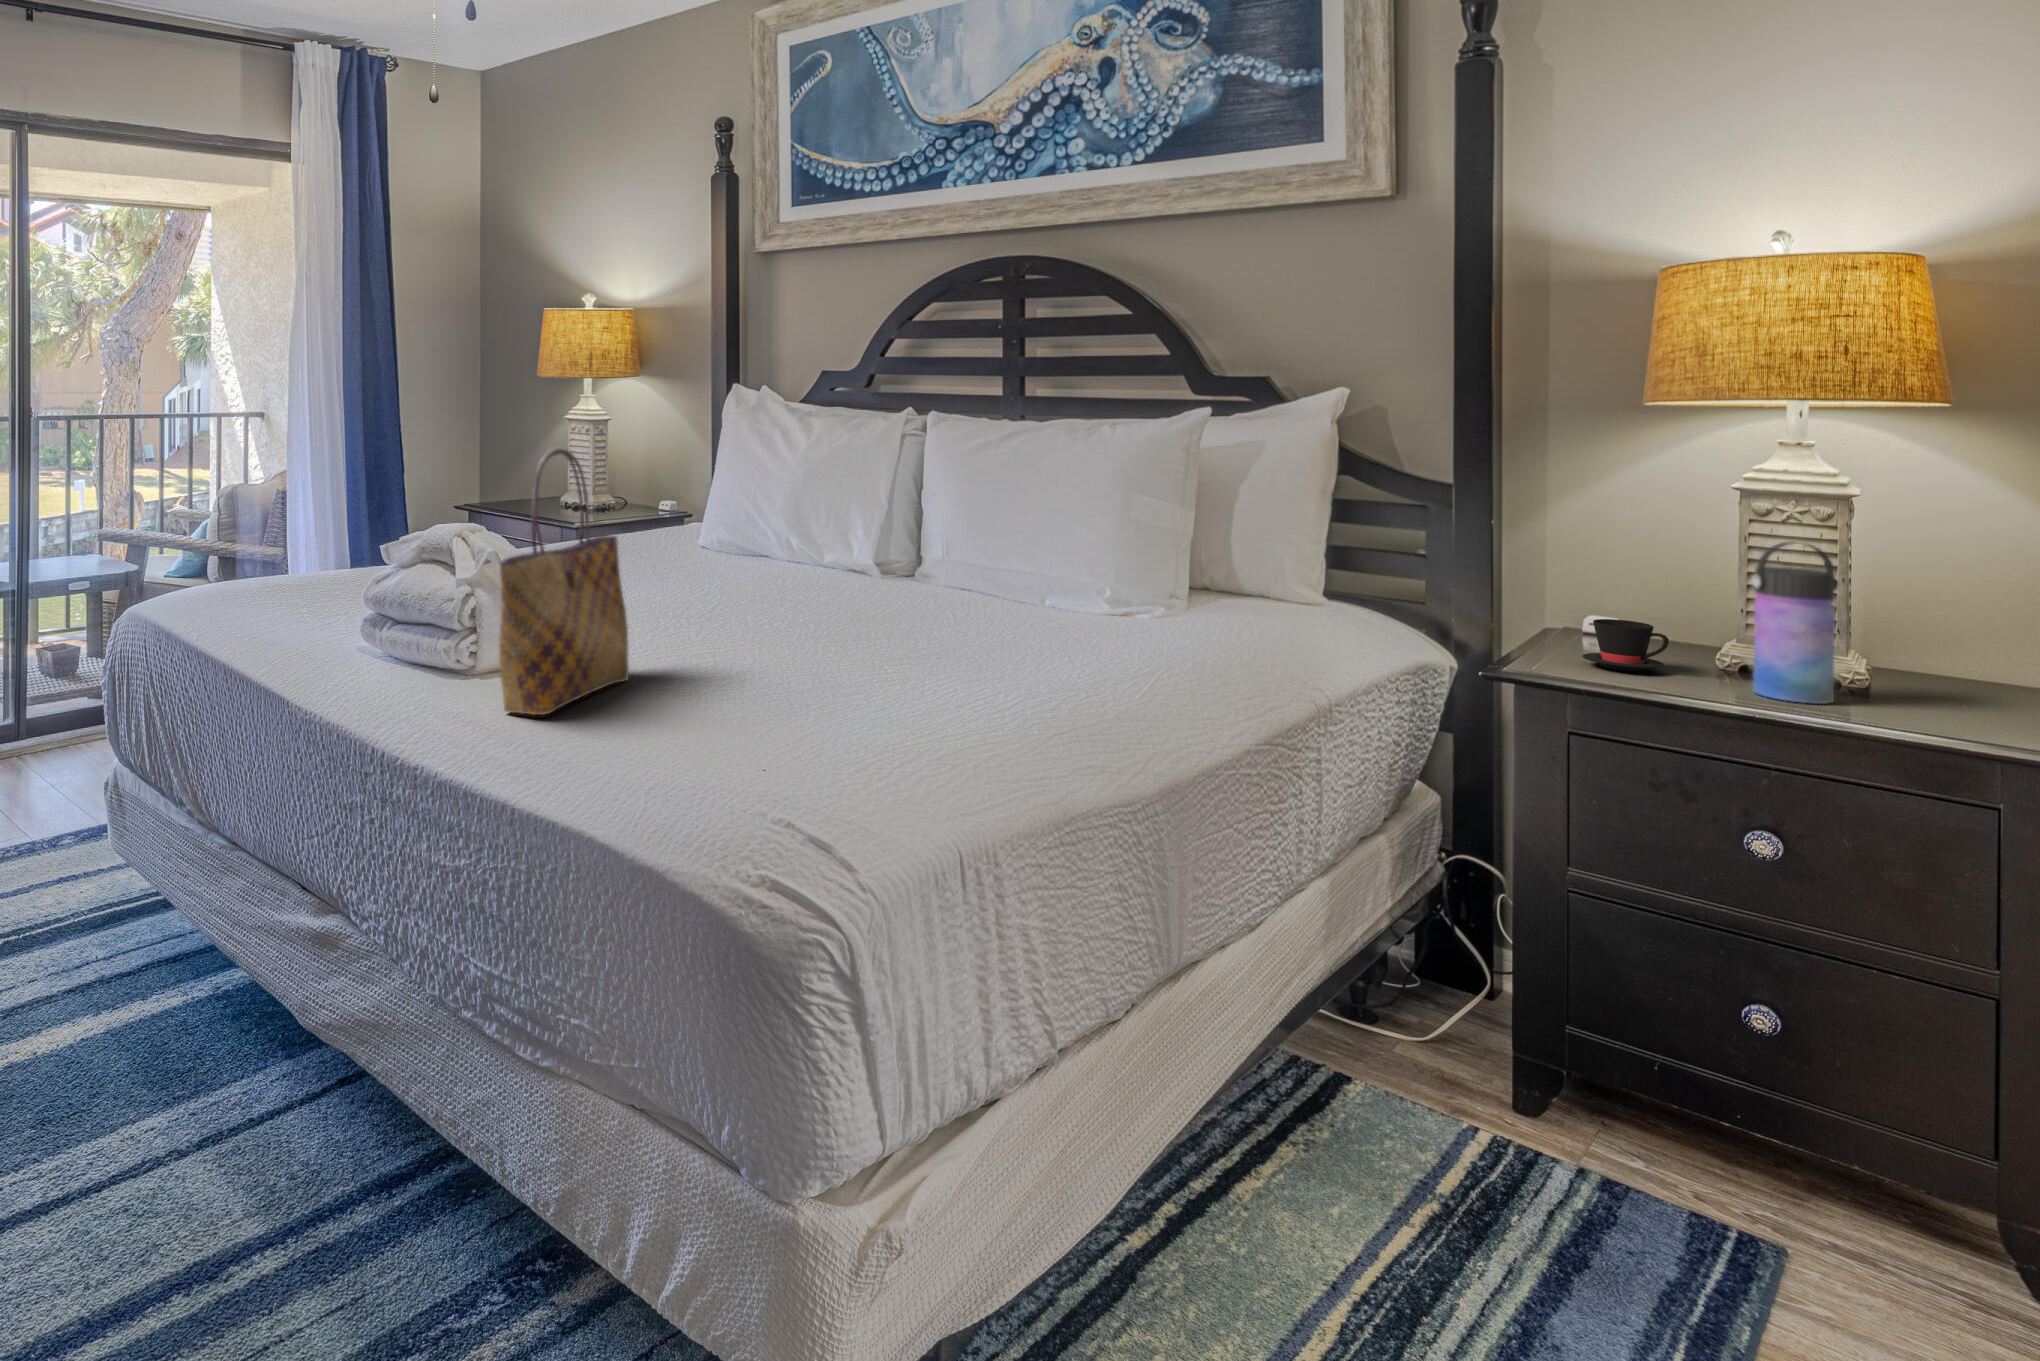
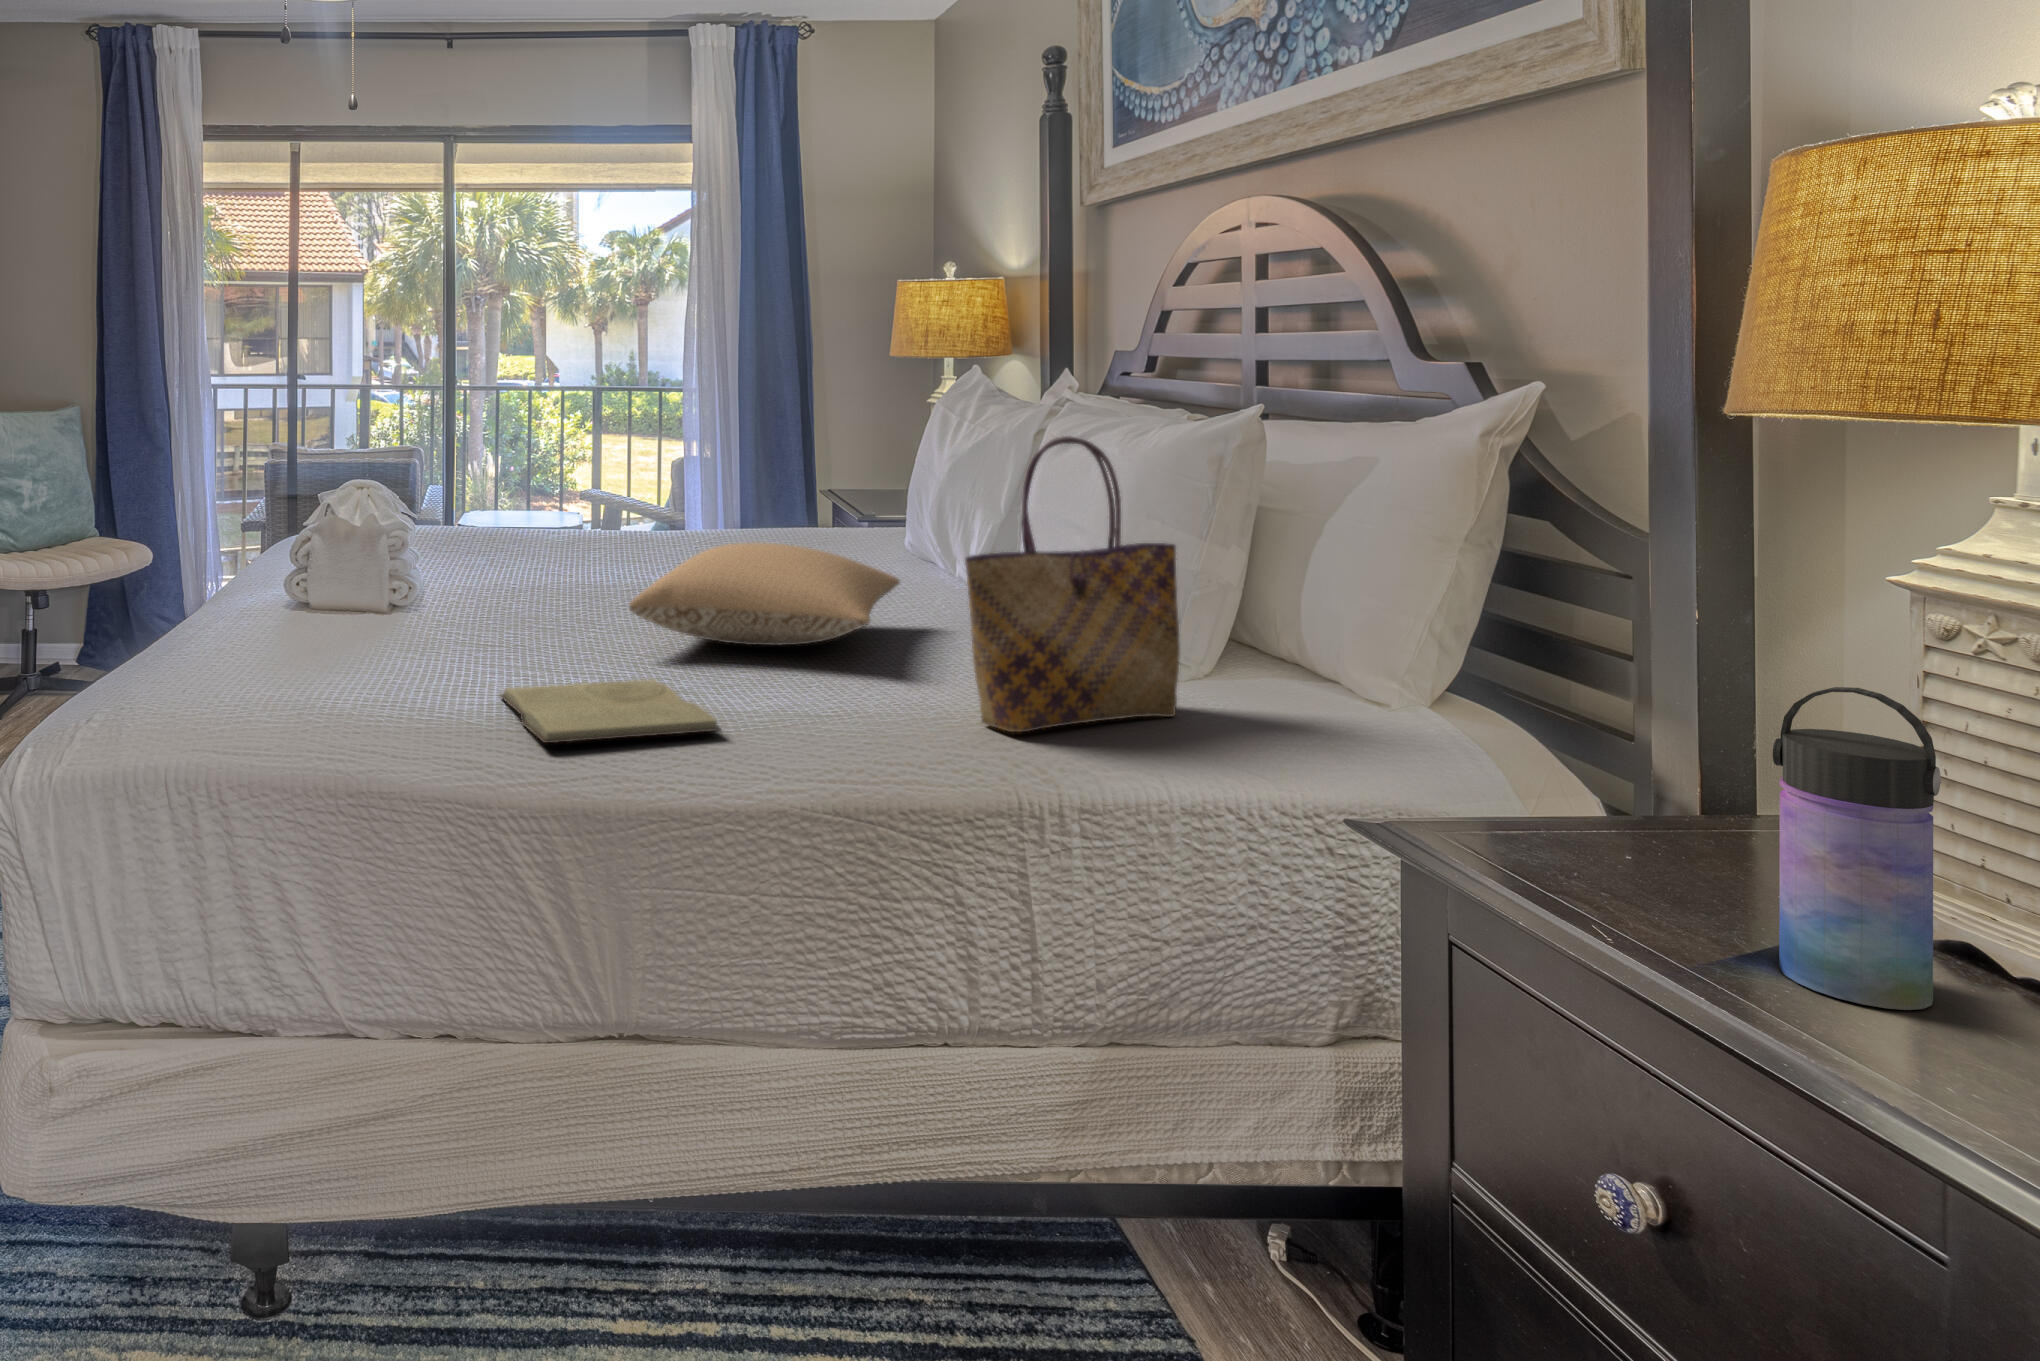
tote bag: present [499,448,629,715] -> present [965,436,1180,732]
pillow: none [727,534,1006,623] -> present [630,543,900,645]
teacup: present [1582,619,1669,671] -> none [1613,790,1757,892]
book: none [856,657,1094,716] -> present [501,679,721,743]

